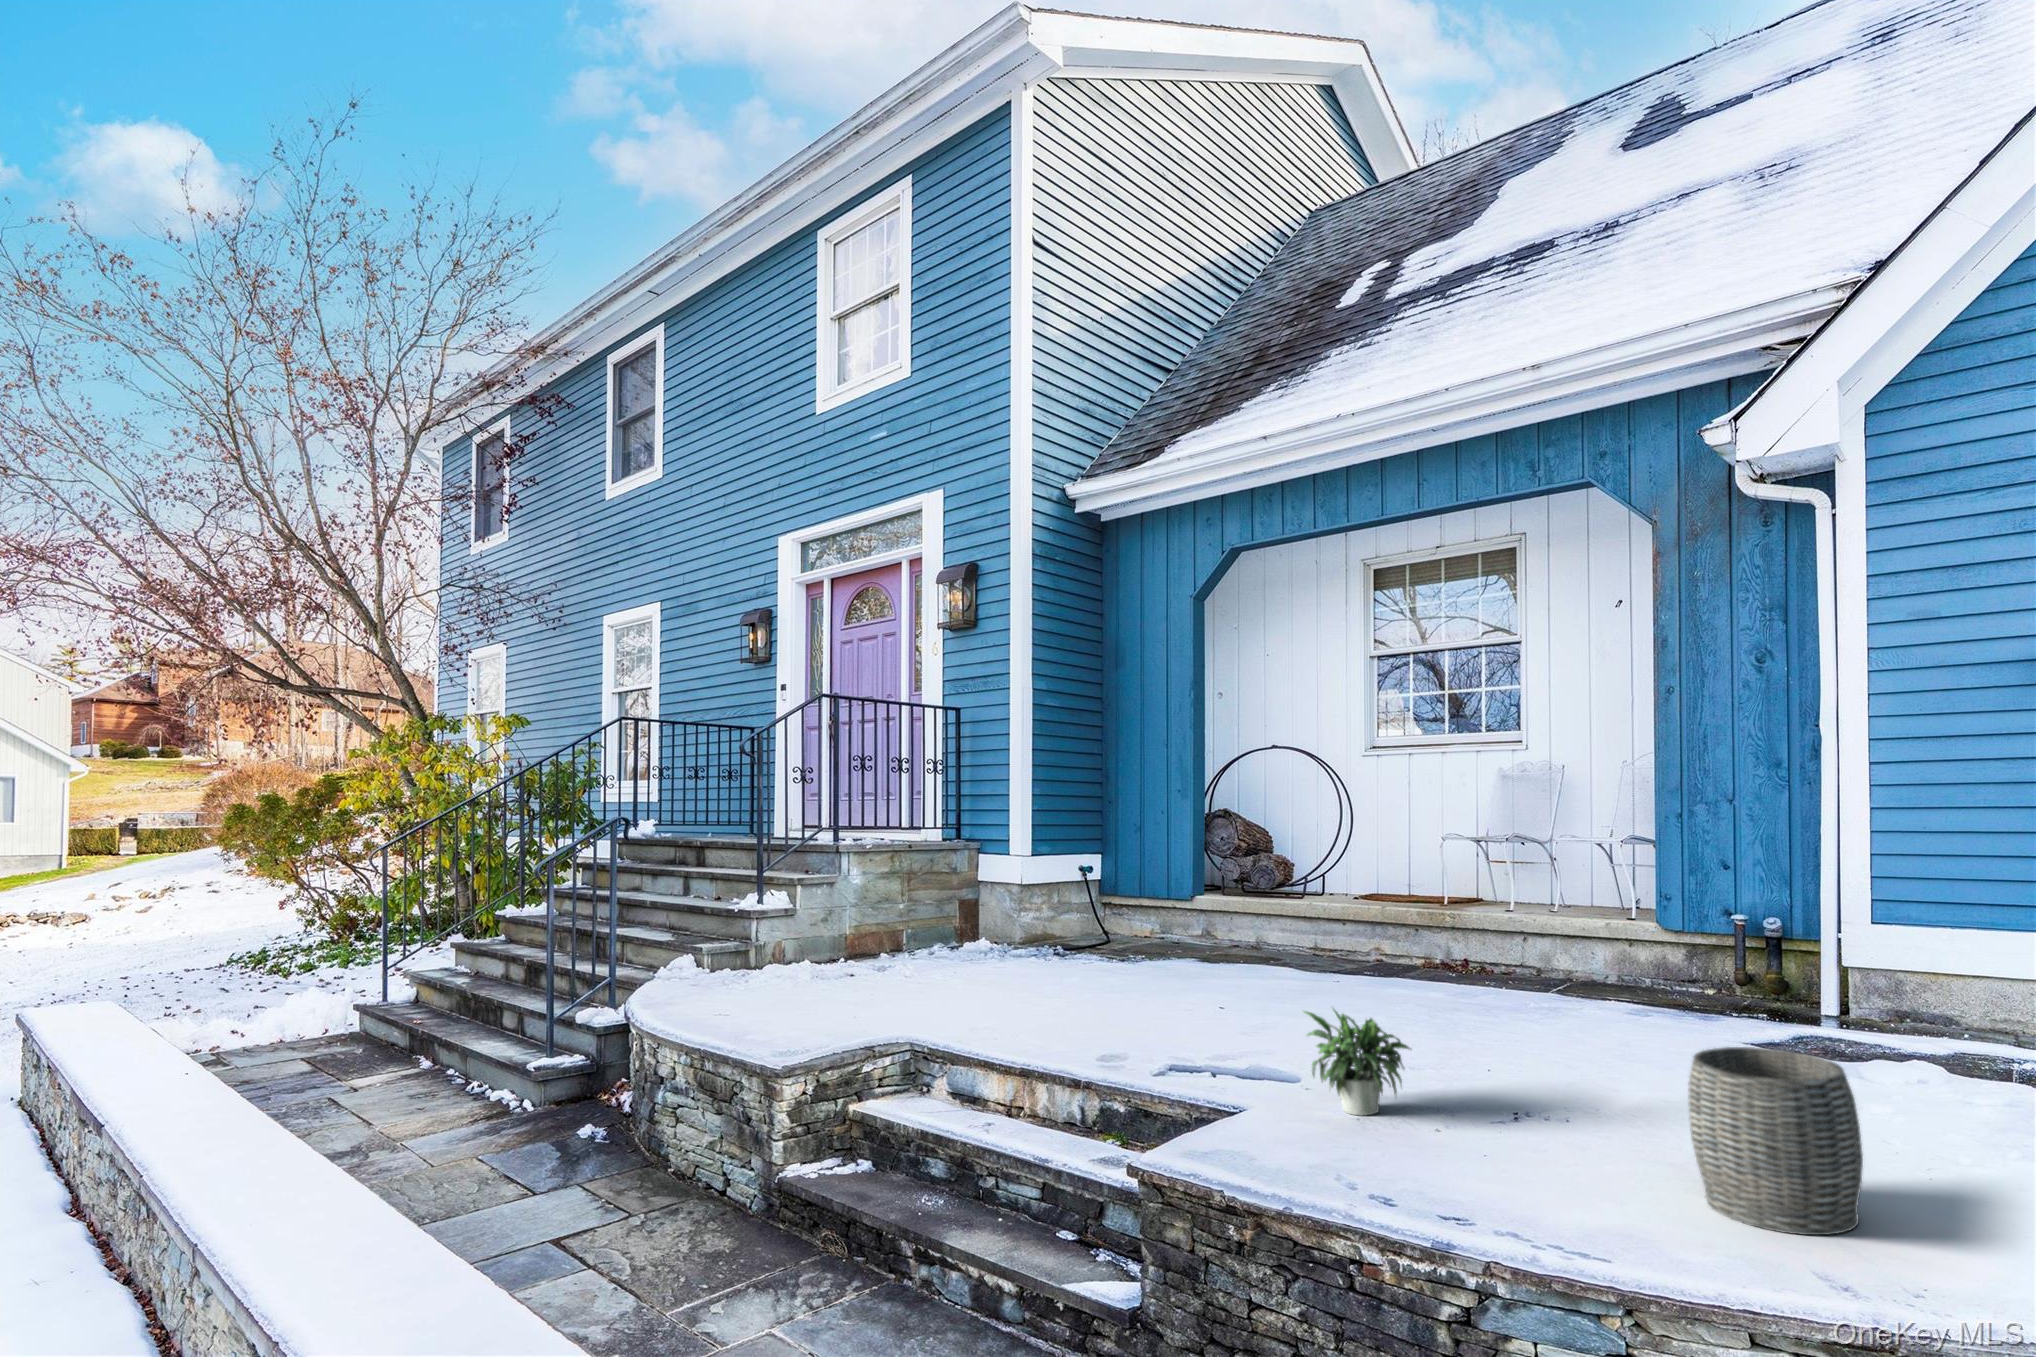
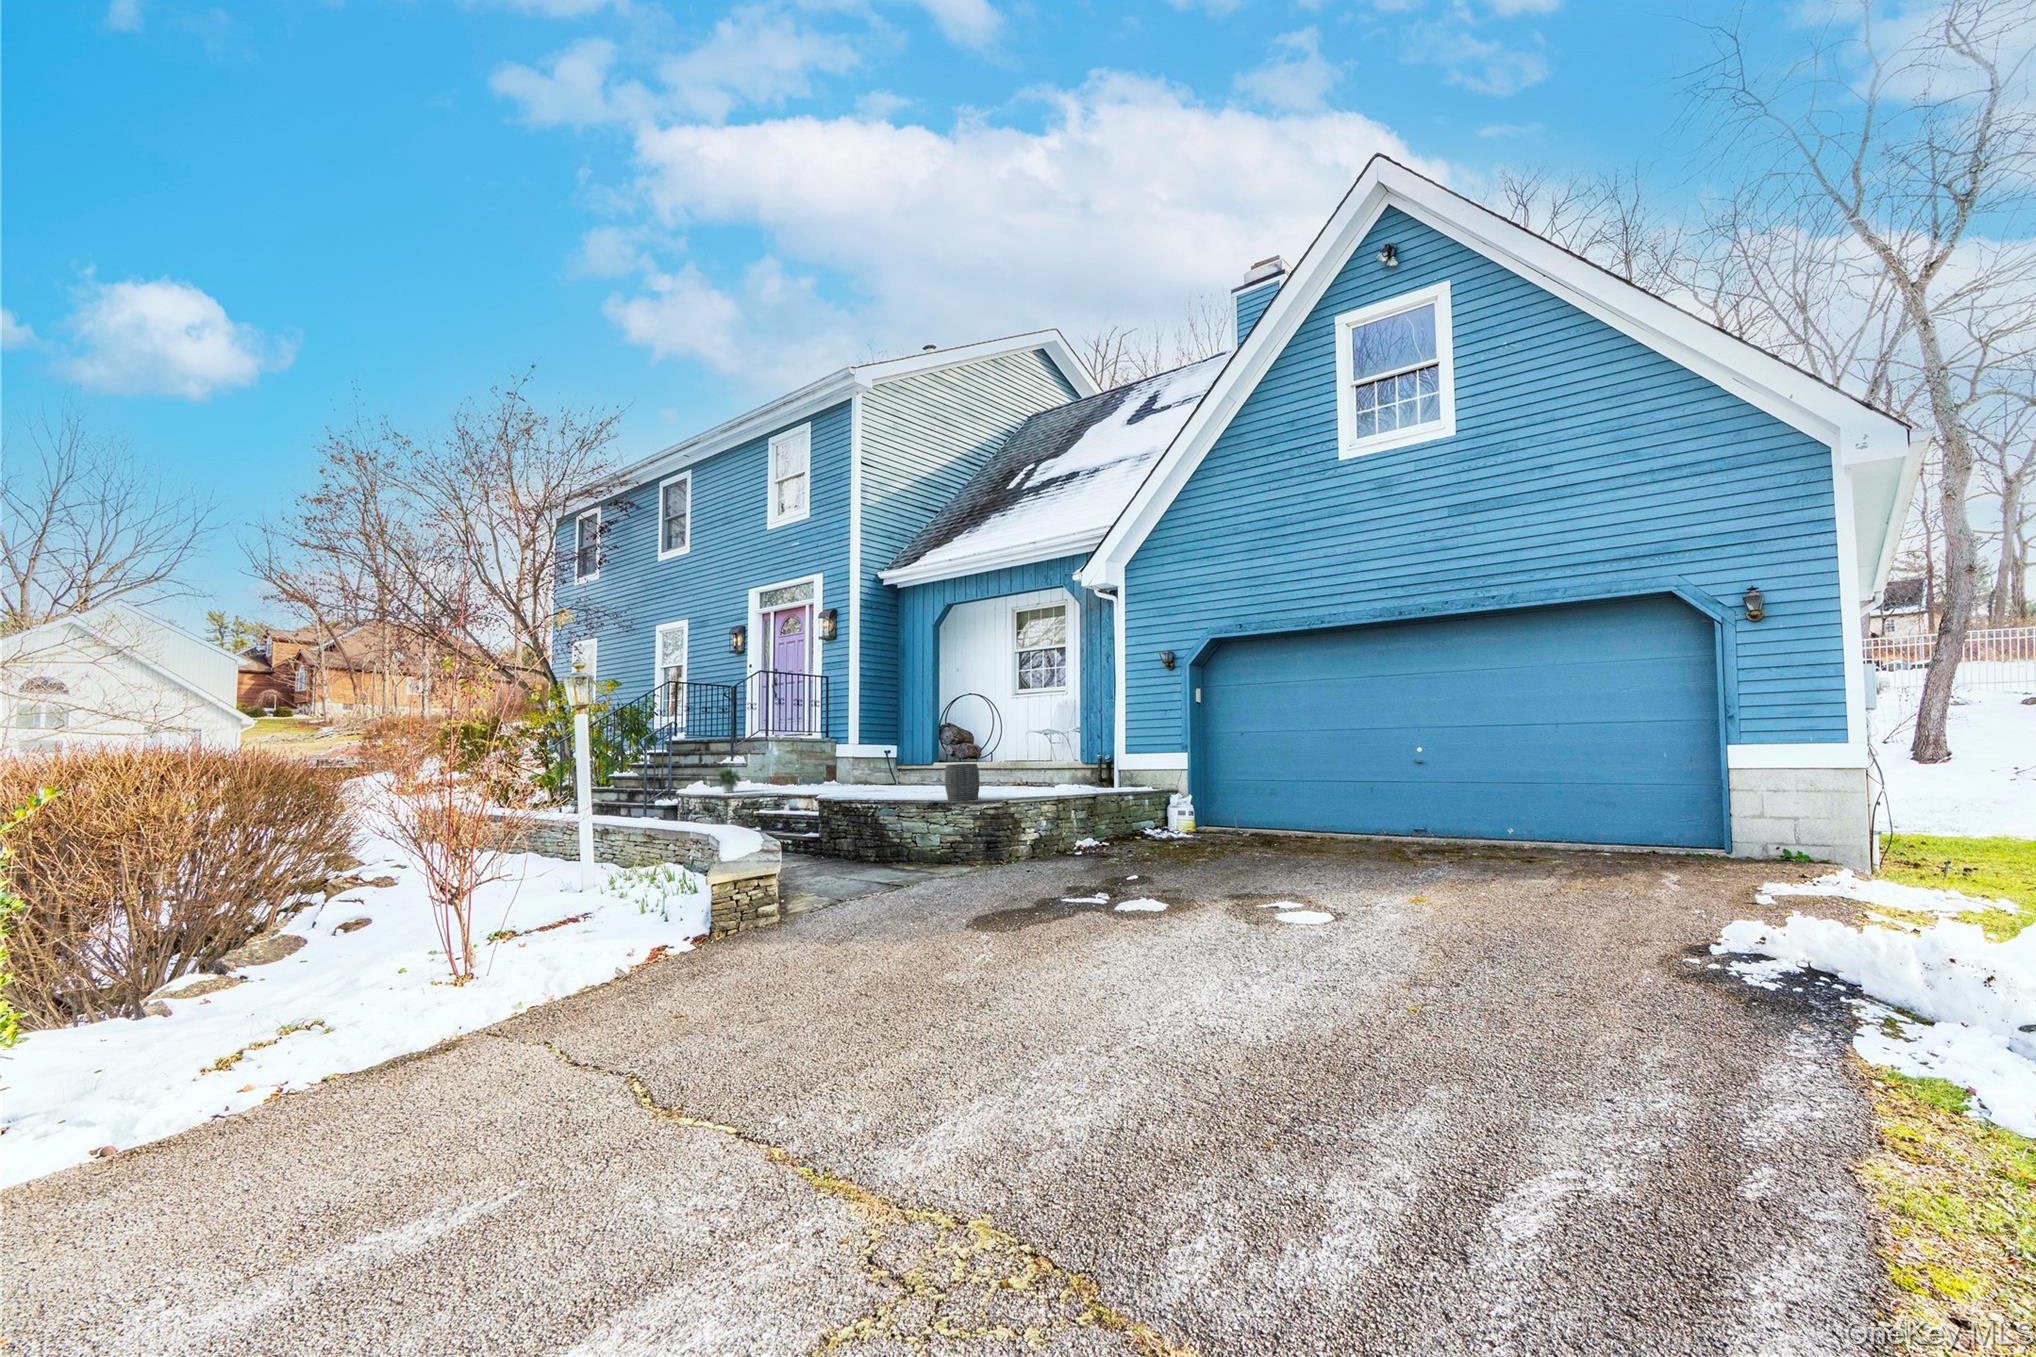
potted plant: present [1304,1009,1410,1115] -> present [717,769,740,793]

